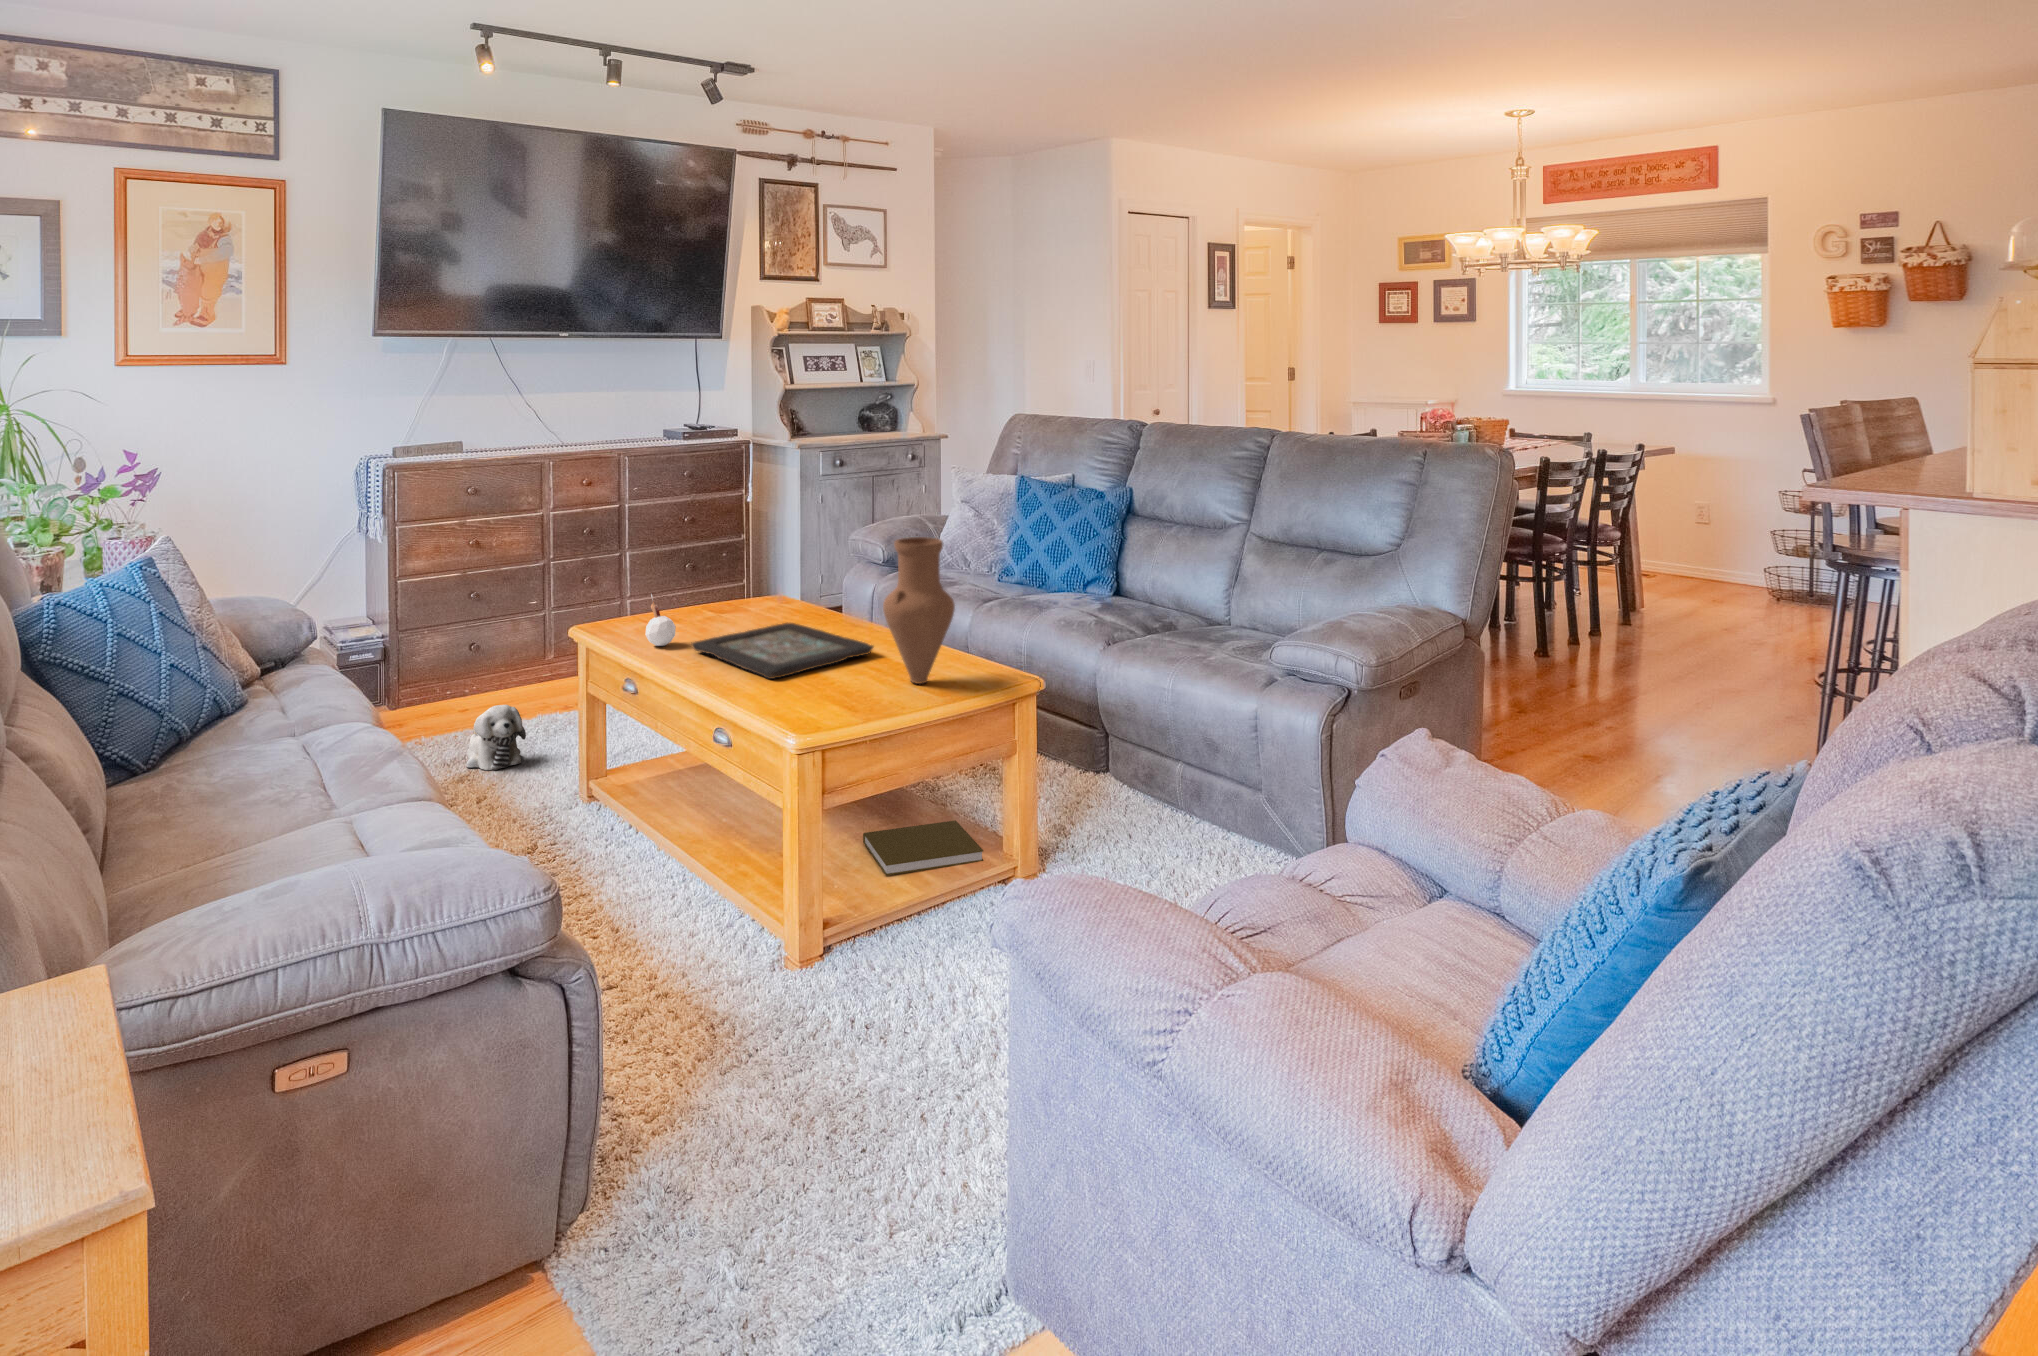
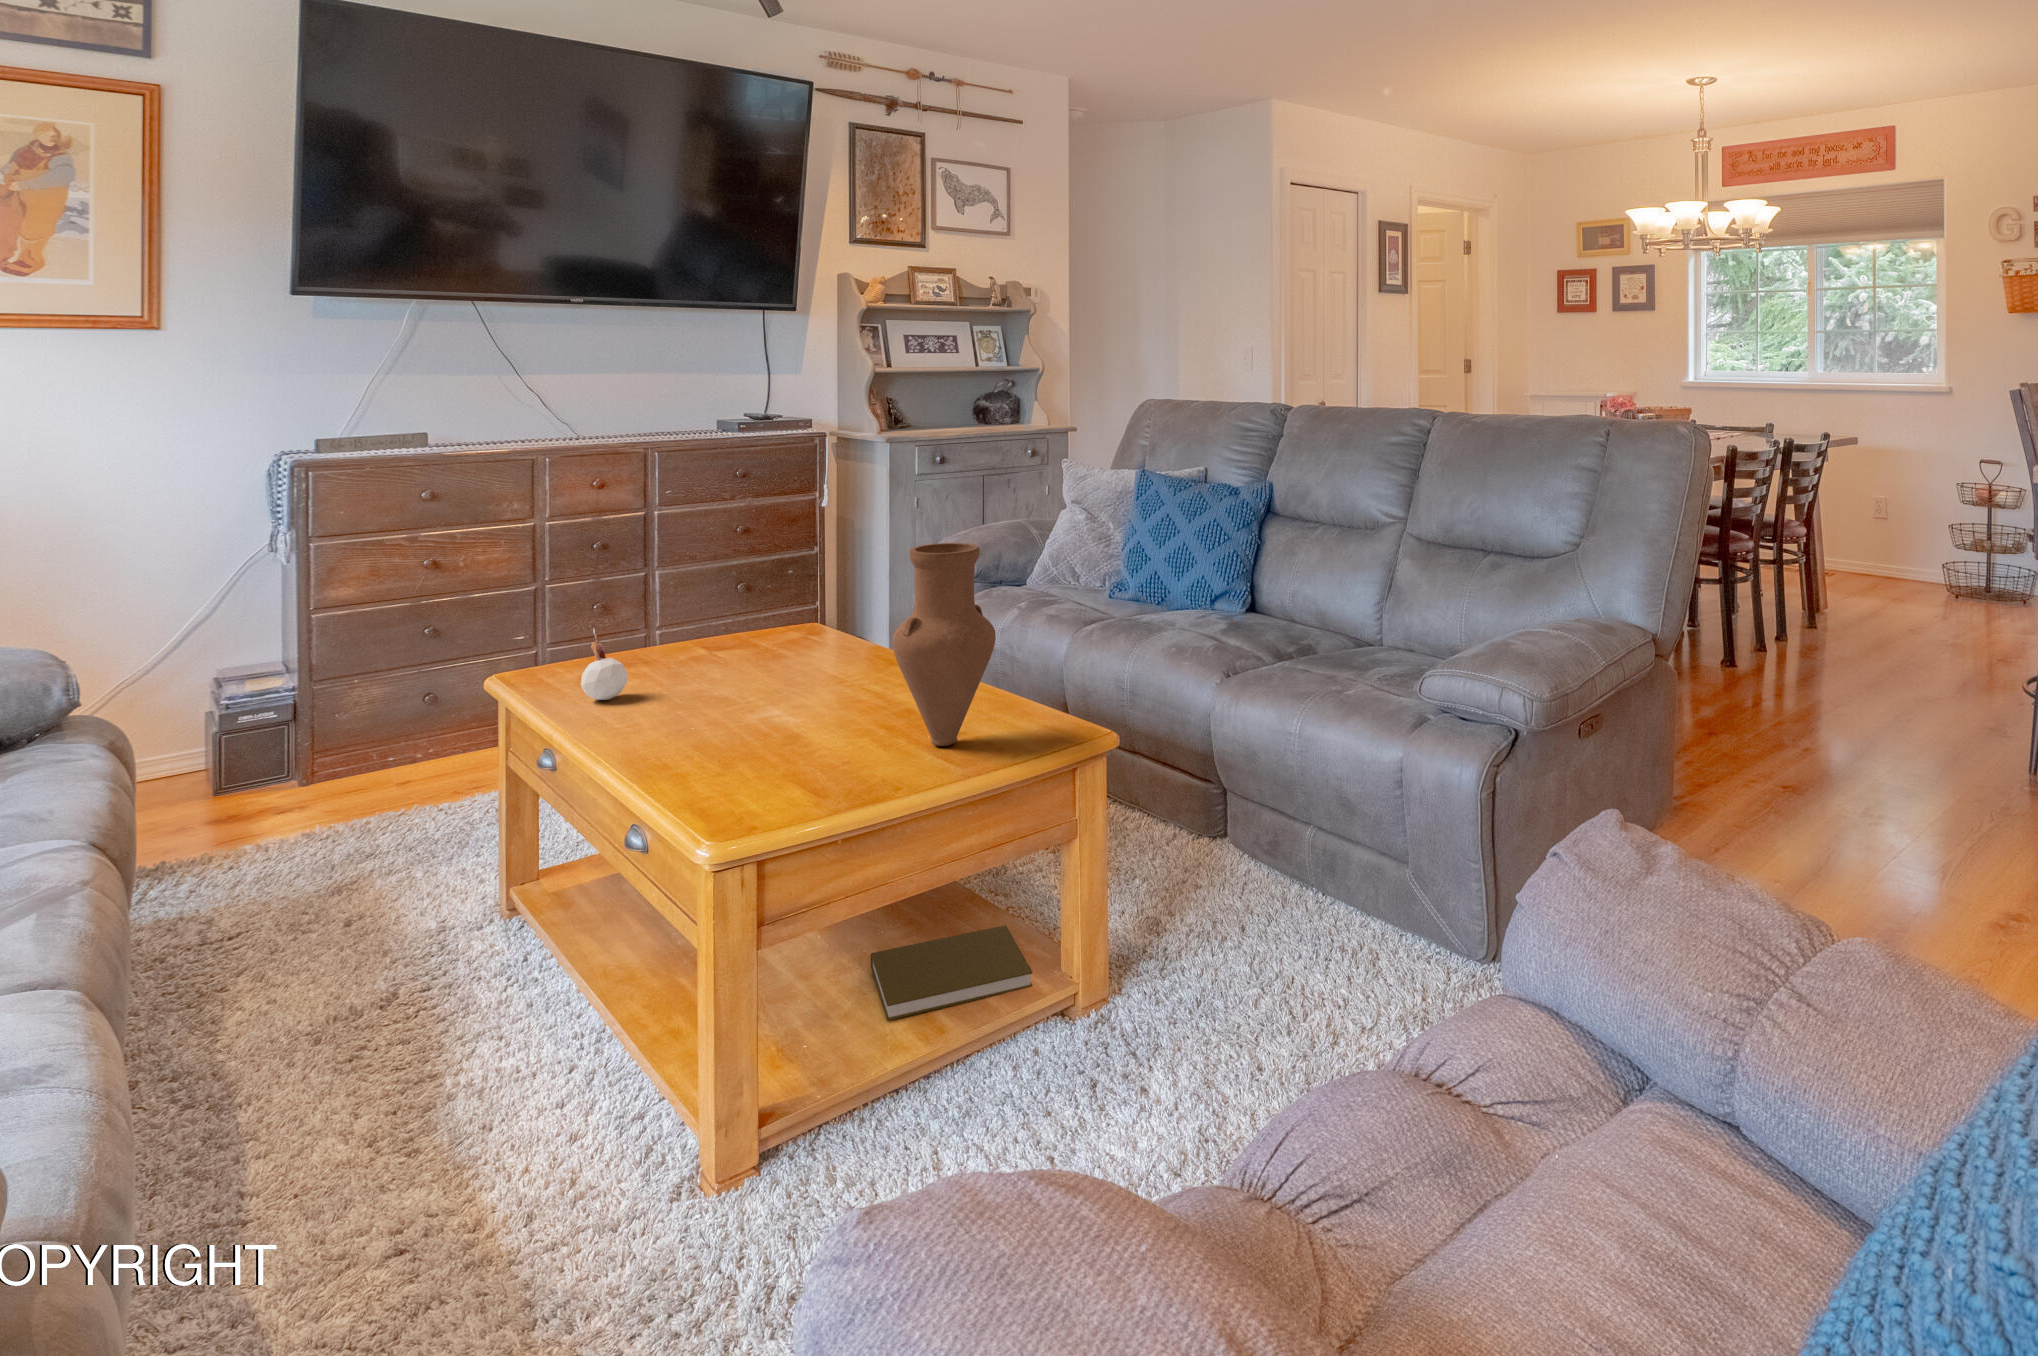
decorative tray: present [692,623,873,679] -> none [642,661,900,746]
plush toy: present [466,705,526,770] -> none [352,782,449,874]

